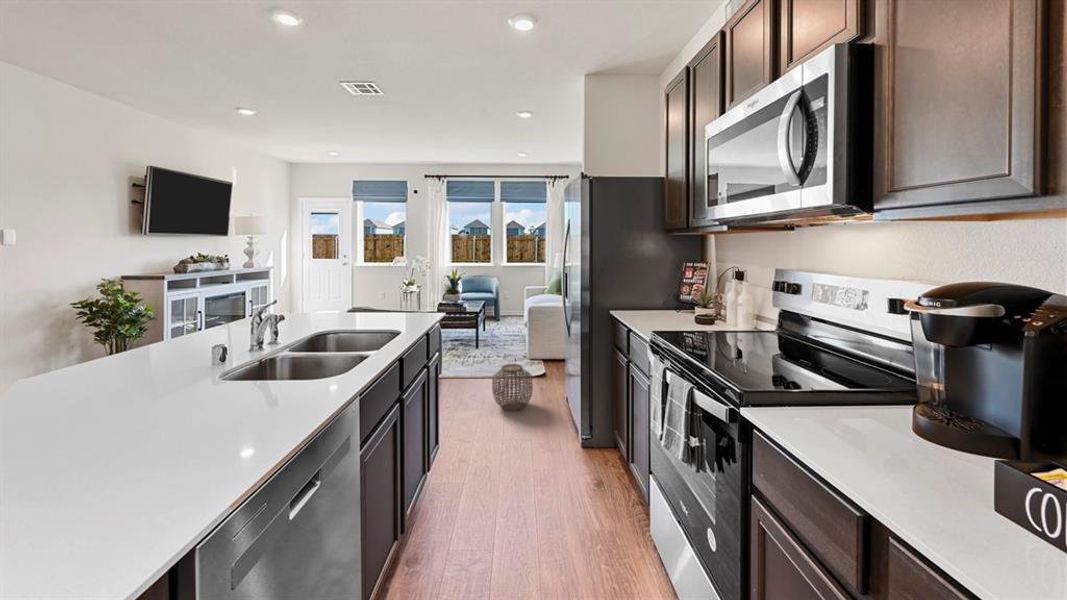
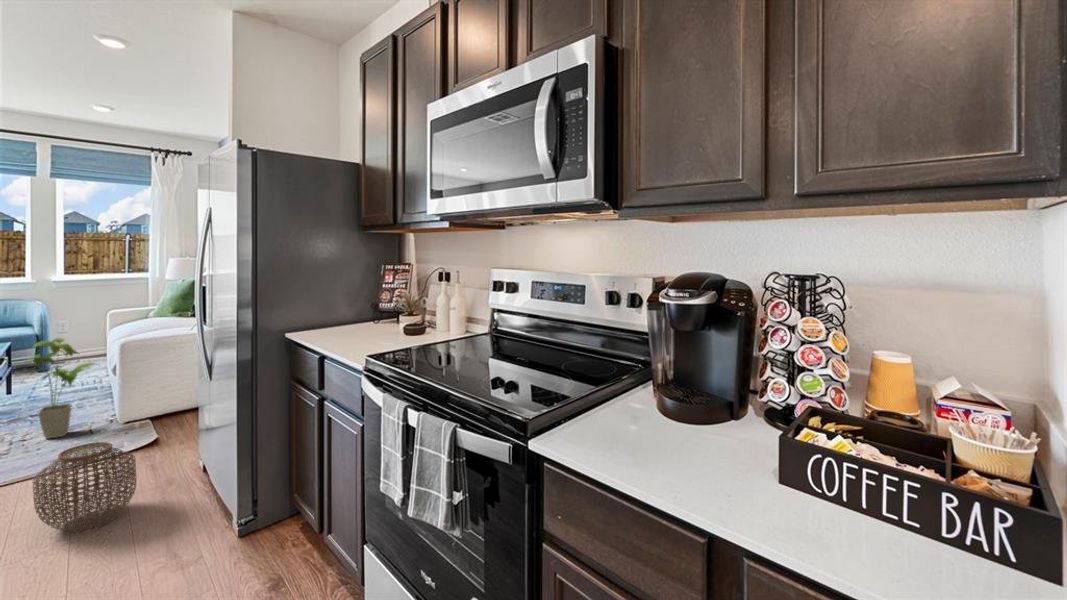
house plant: none [491,303,521,359] -> present [27,338,94,439]

